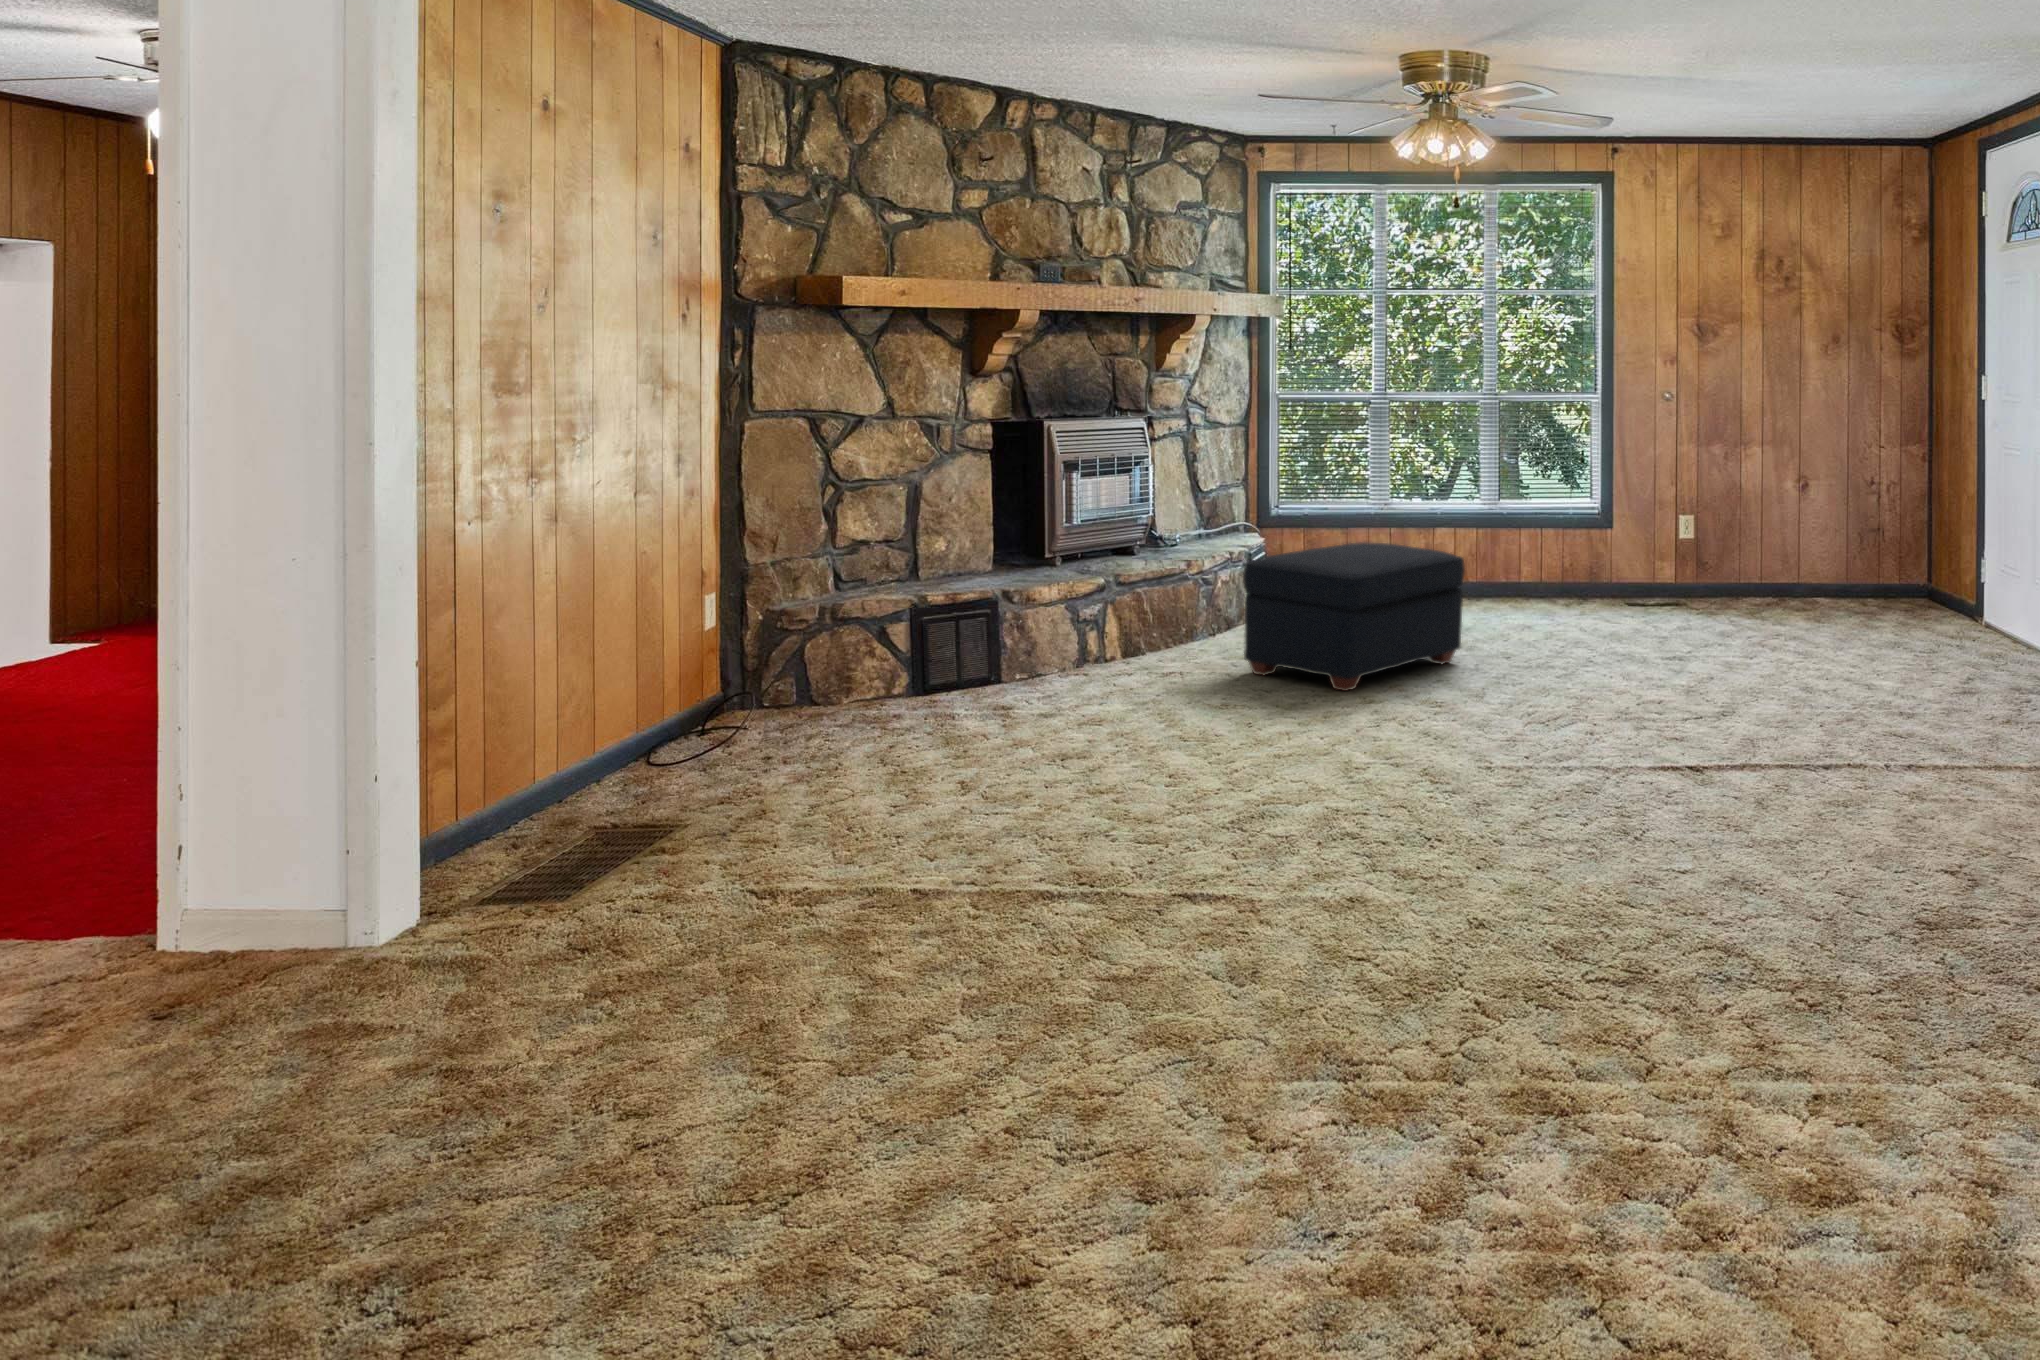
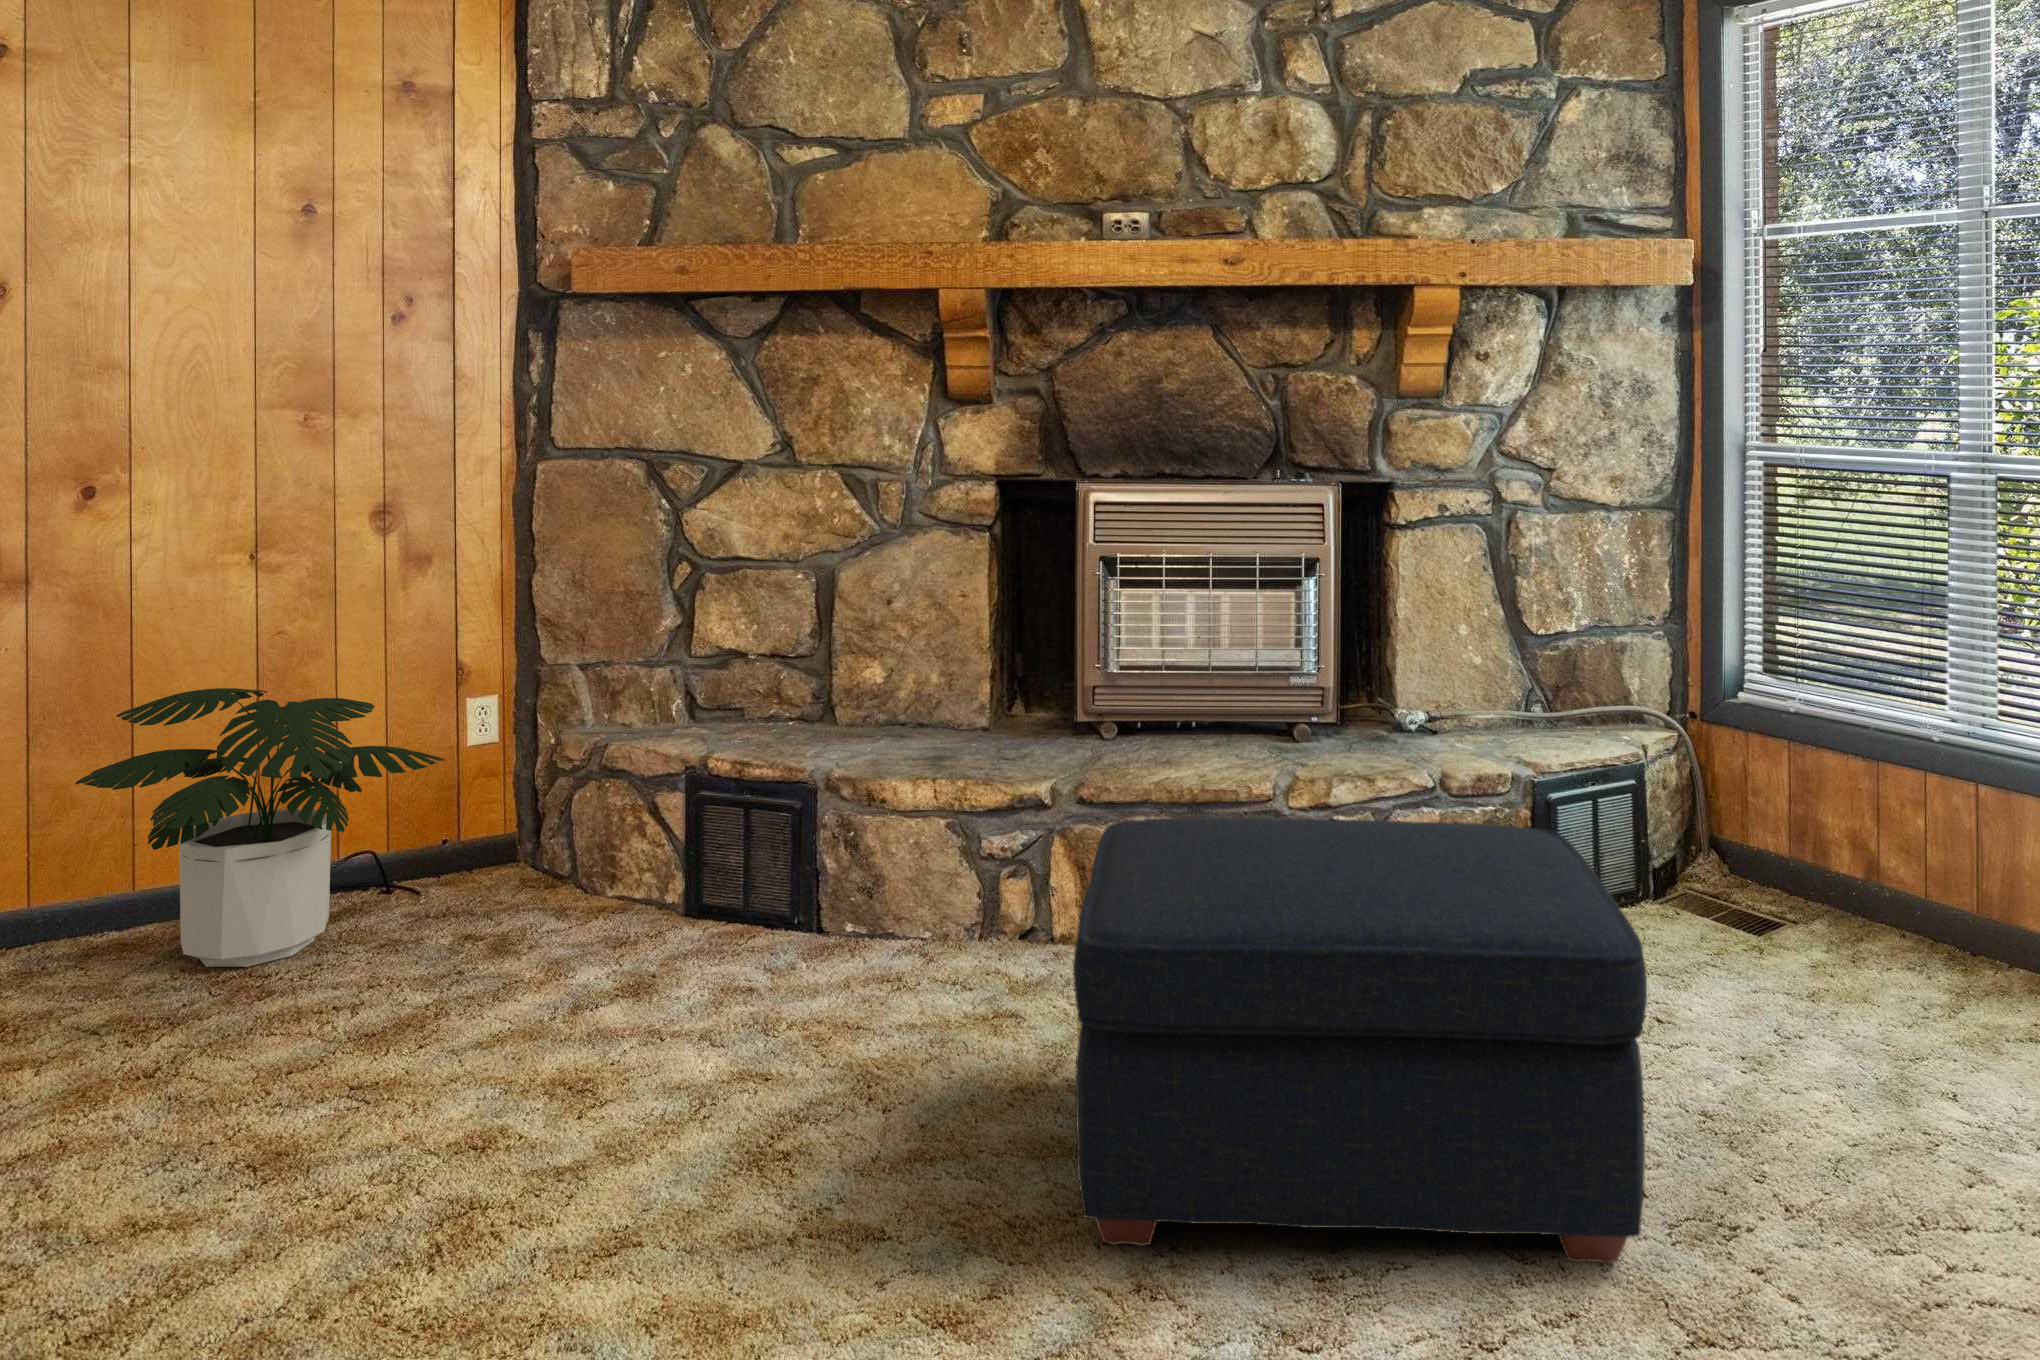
potted plant: none [631,580,838,757] -> present [75,688,444,967]

